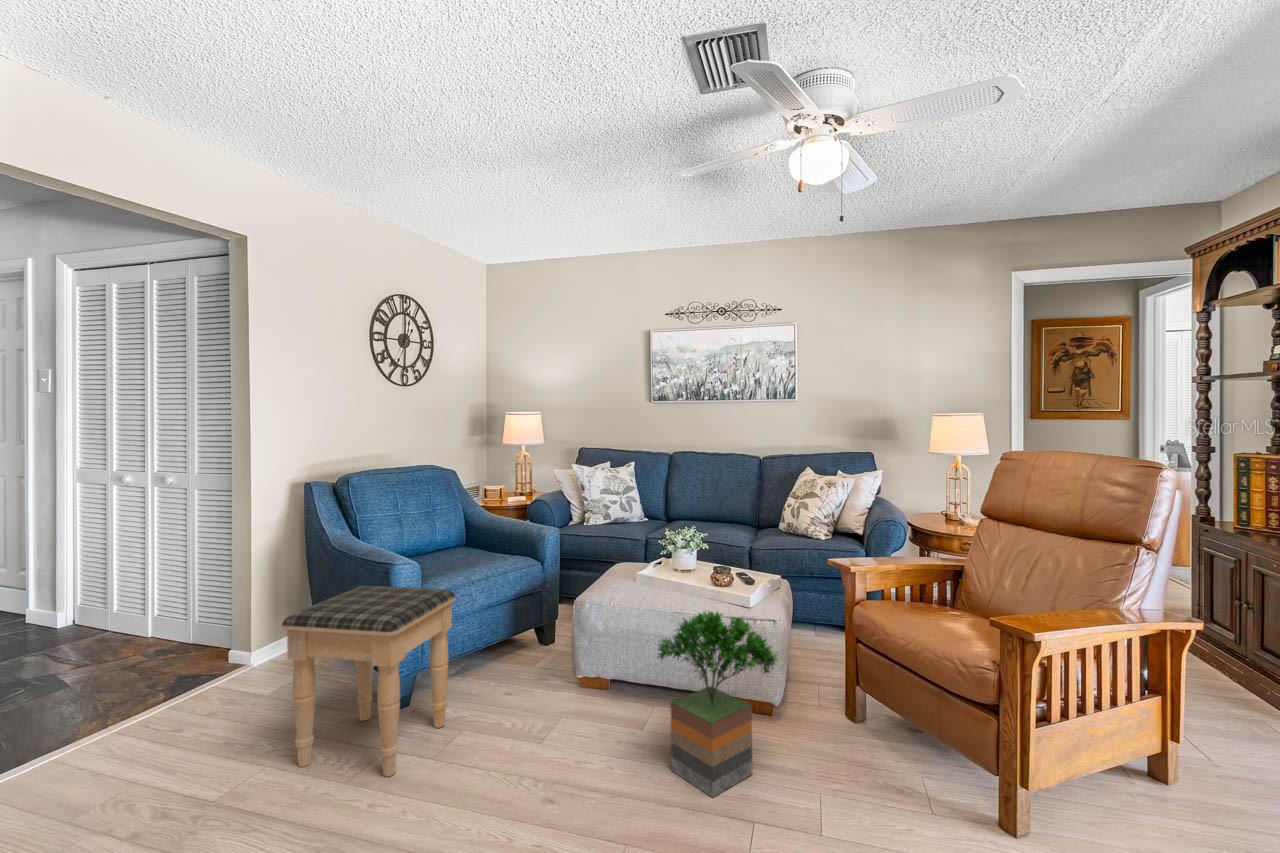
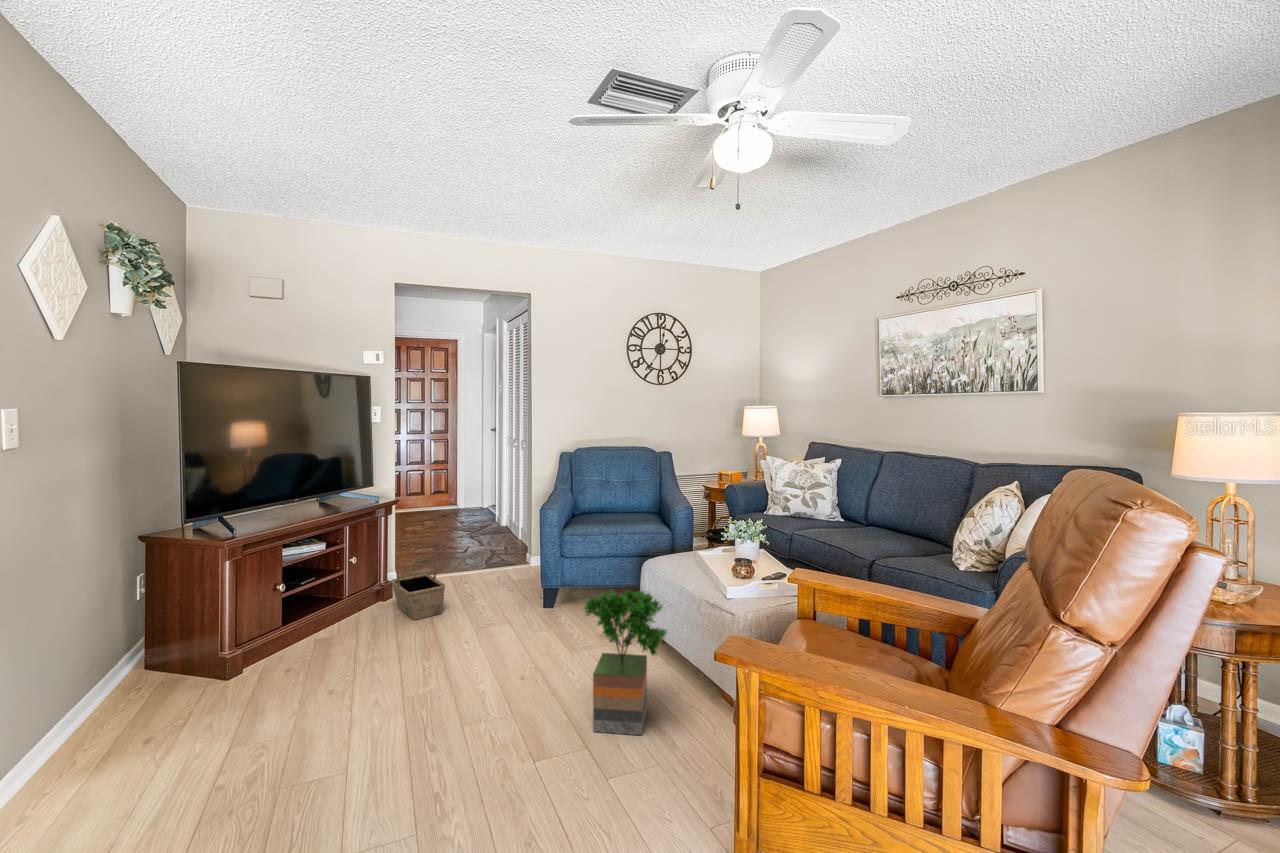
footstool: present [282,586,456,776] -> none [461,526,556,641]
basket: none [73,687,229,811] -> present [391,559,445,620]

